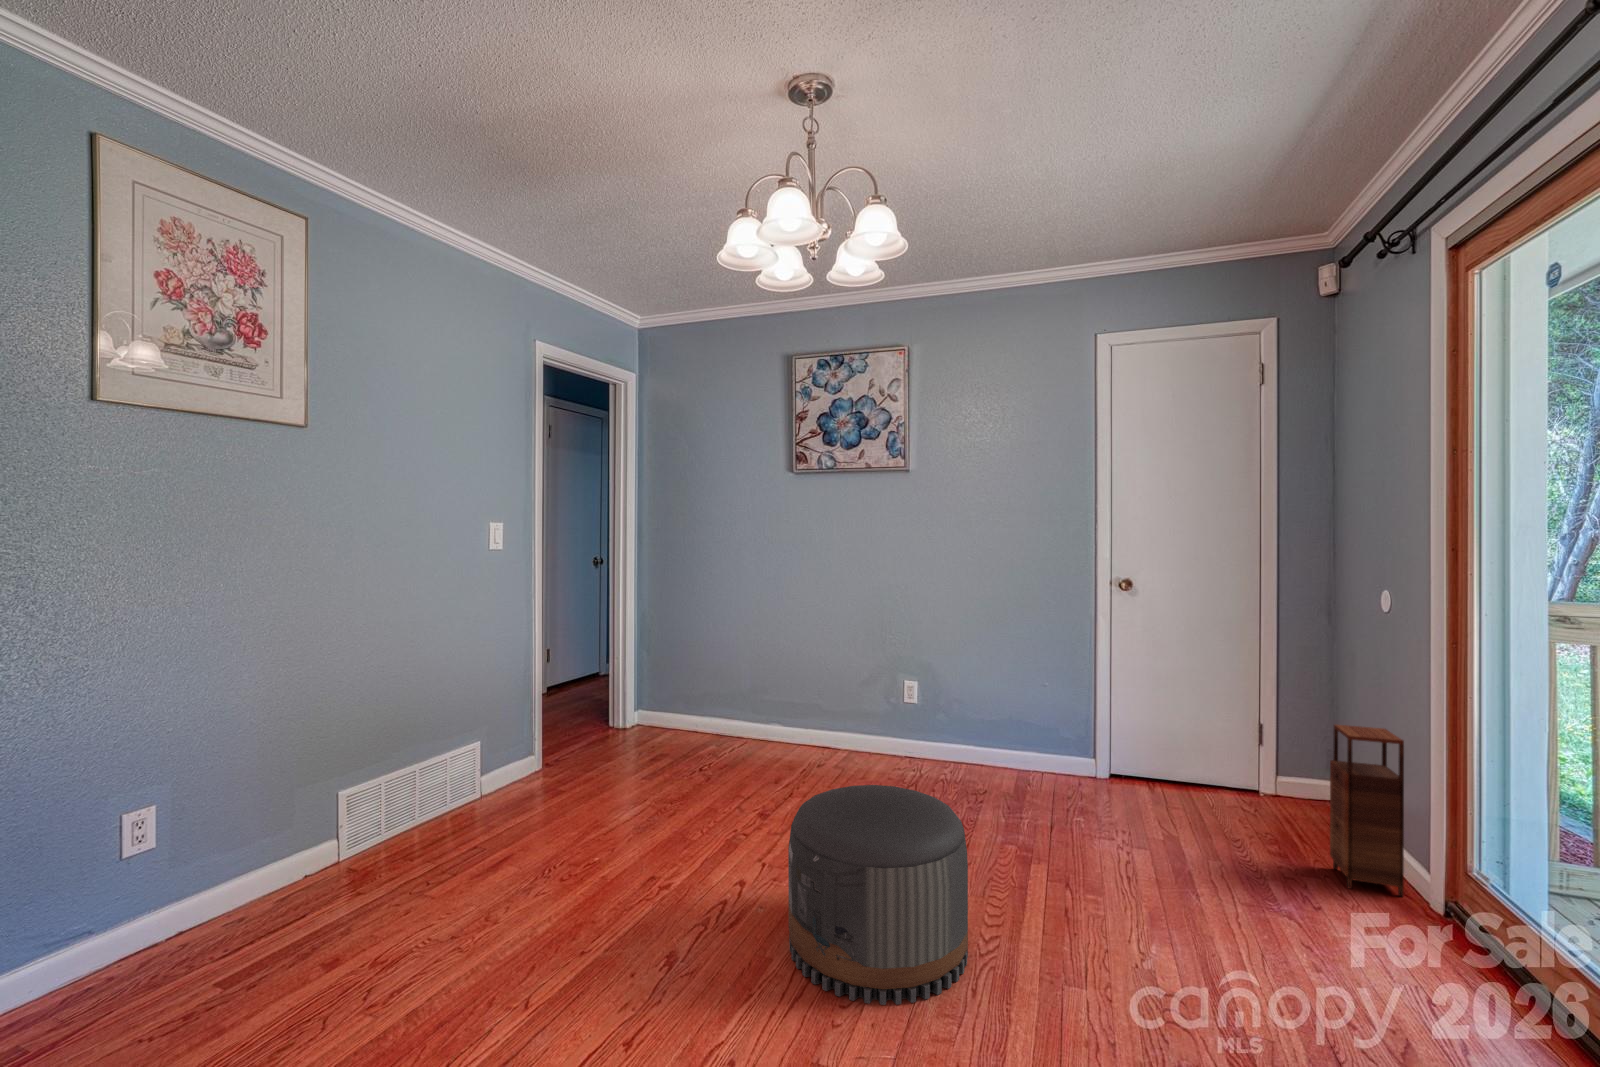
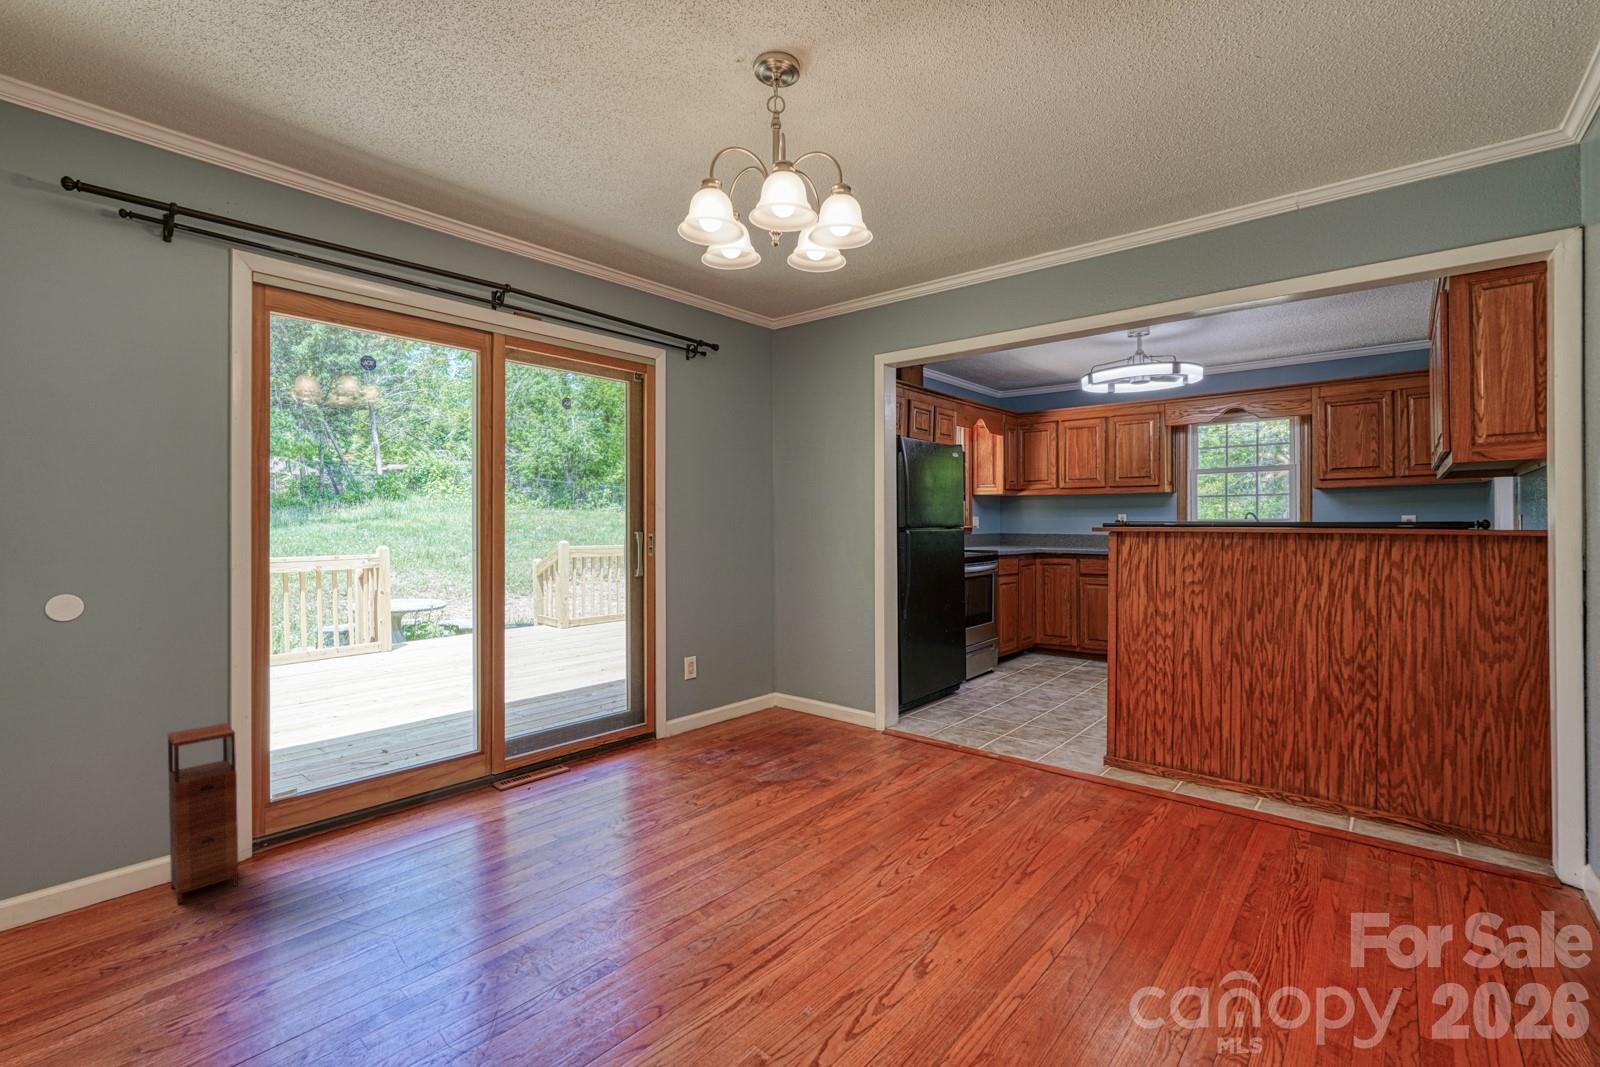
pouf: present [788,785,968,1005] -> none [626,776,806,996]

